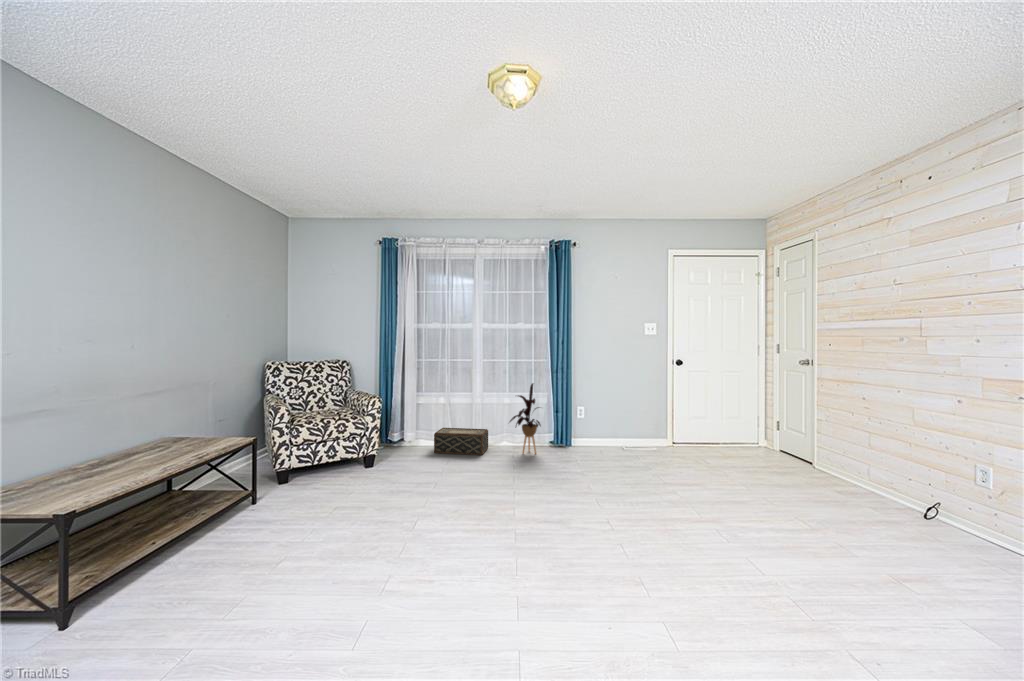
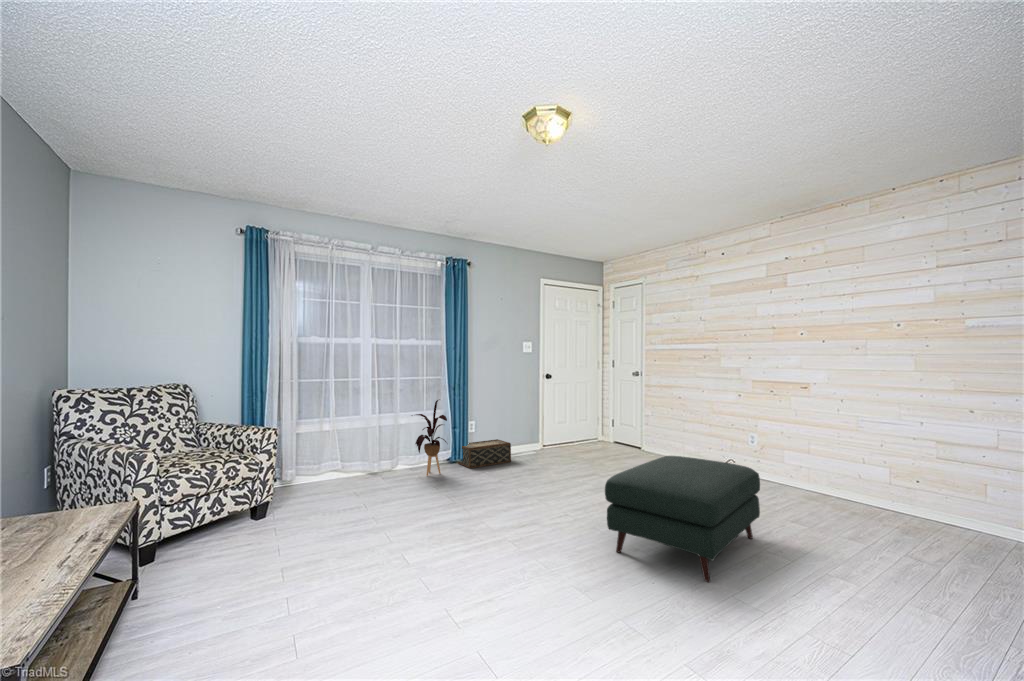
woven basket: present [434,428,488,455] -> present [458,439,511,468]
ottoman: none [570,475,788,629] -> present [605,456,760,582]

